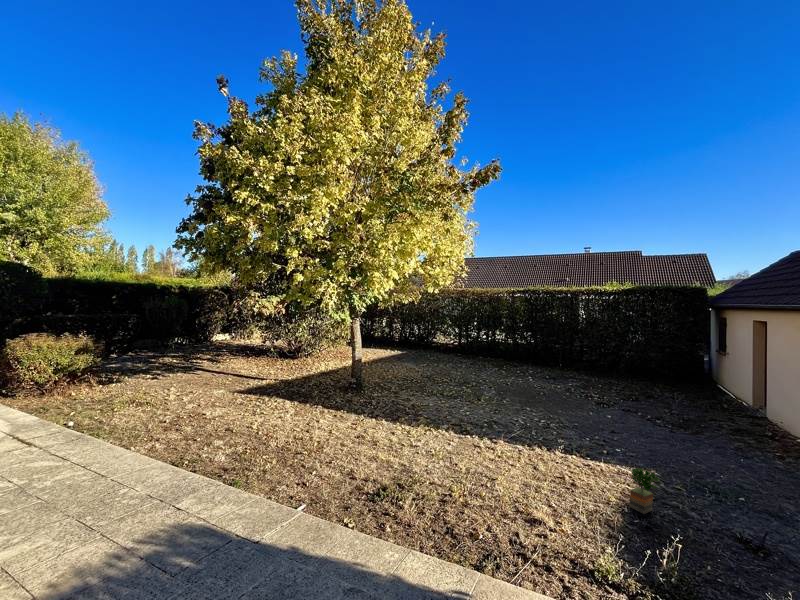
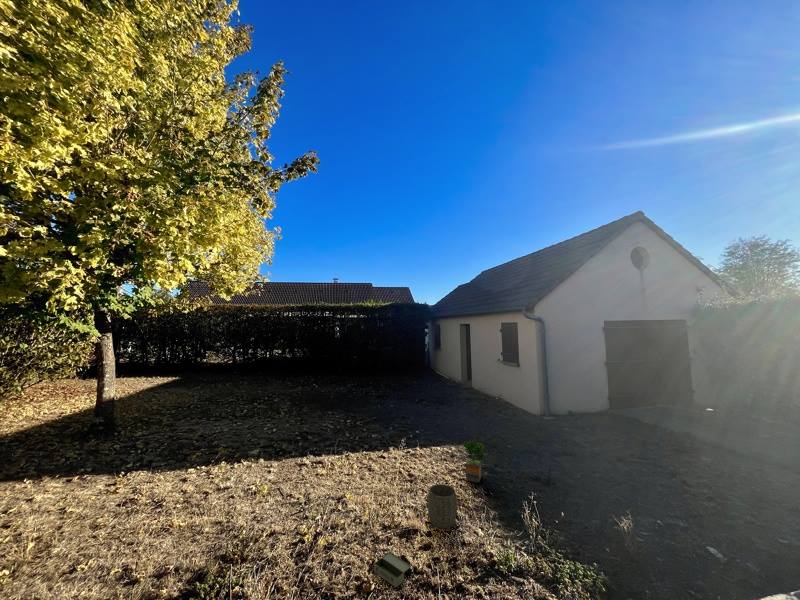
woven basket: none [559,493,589,533] -> present [428,484,457,528]
toolbox: none [489,524,516,546] -> present [374,552,411,587]

